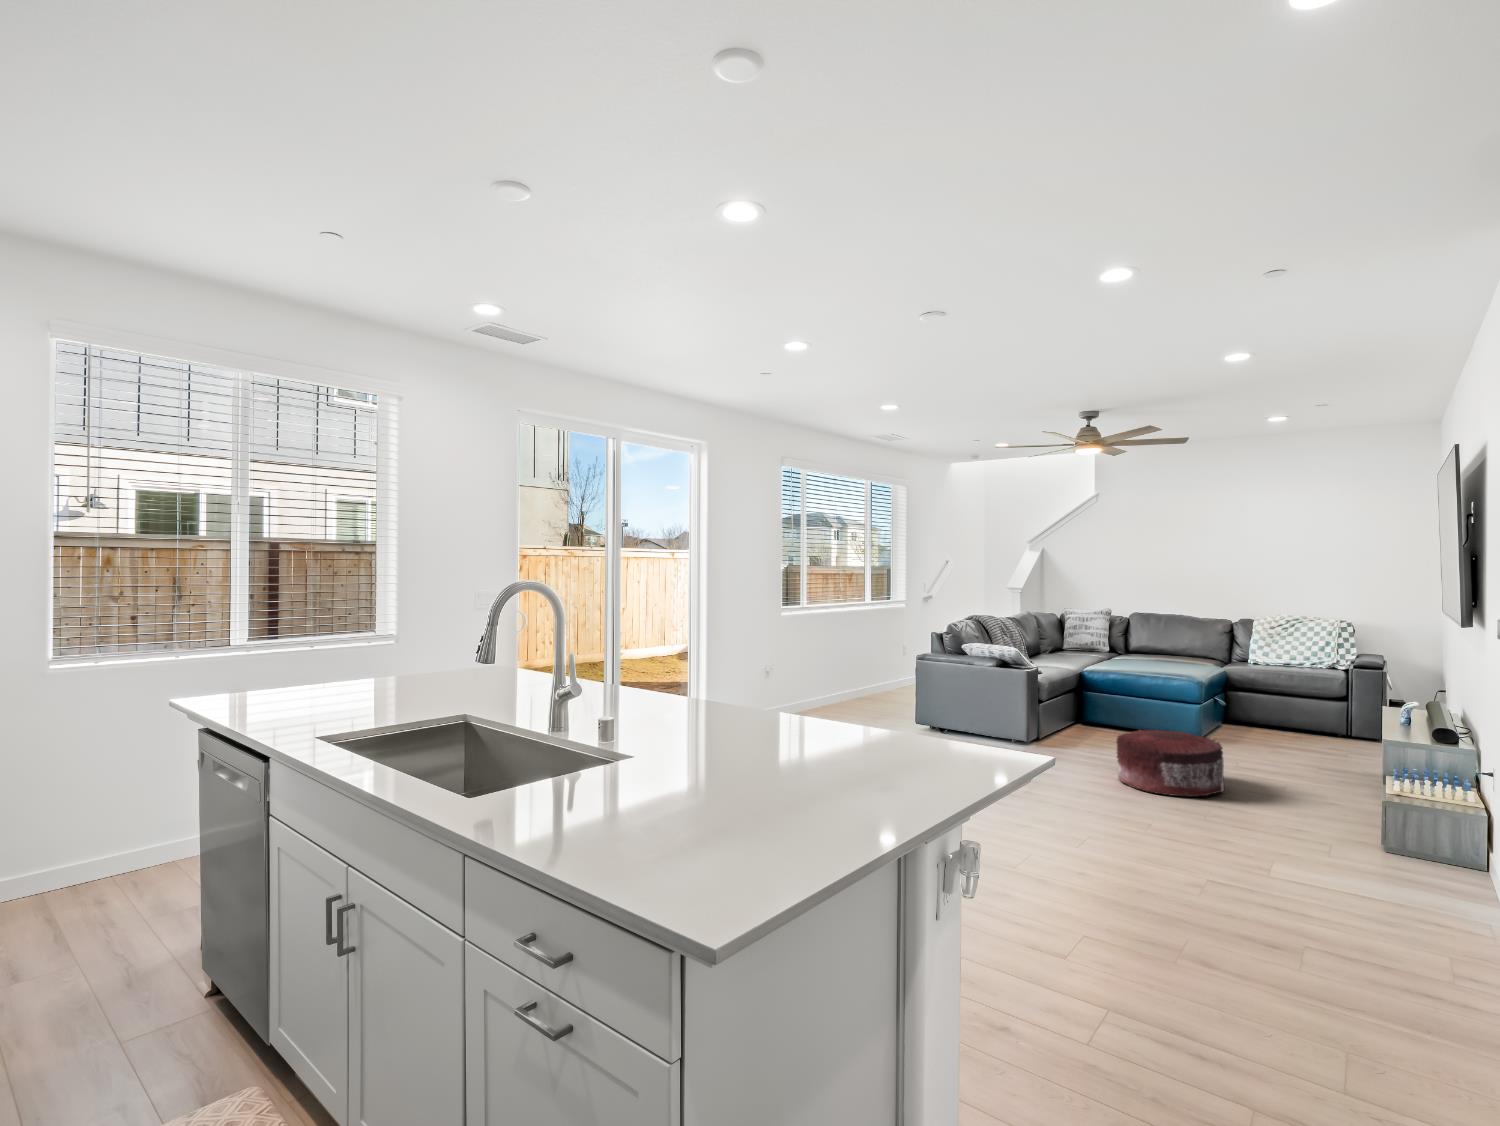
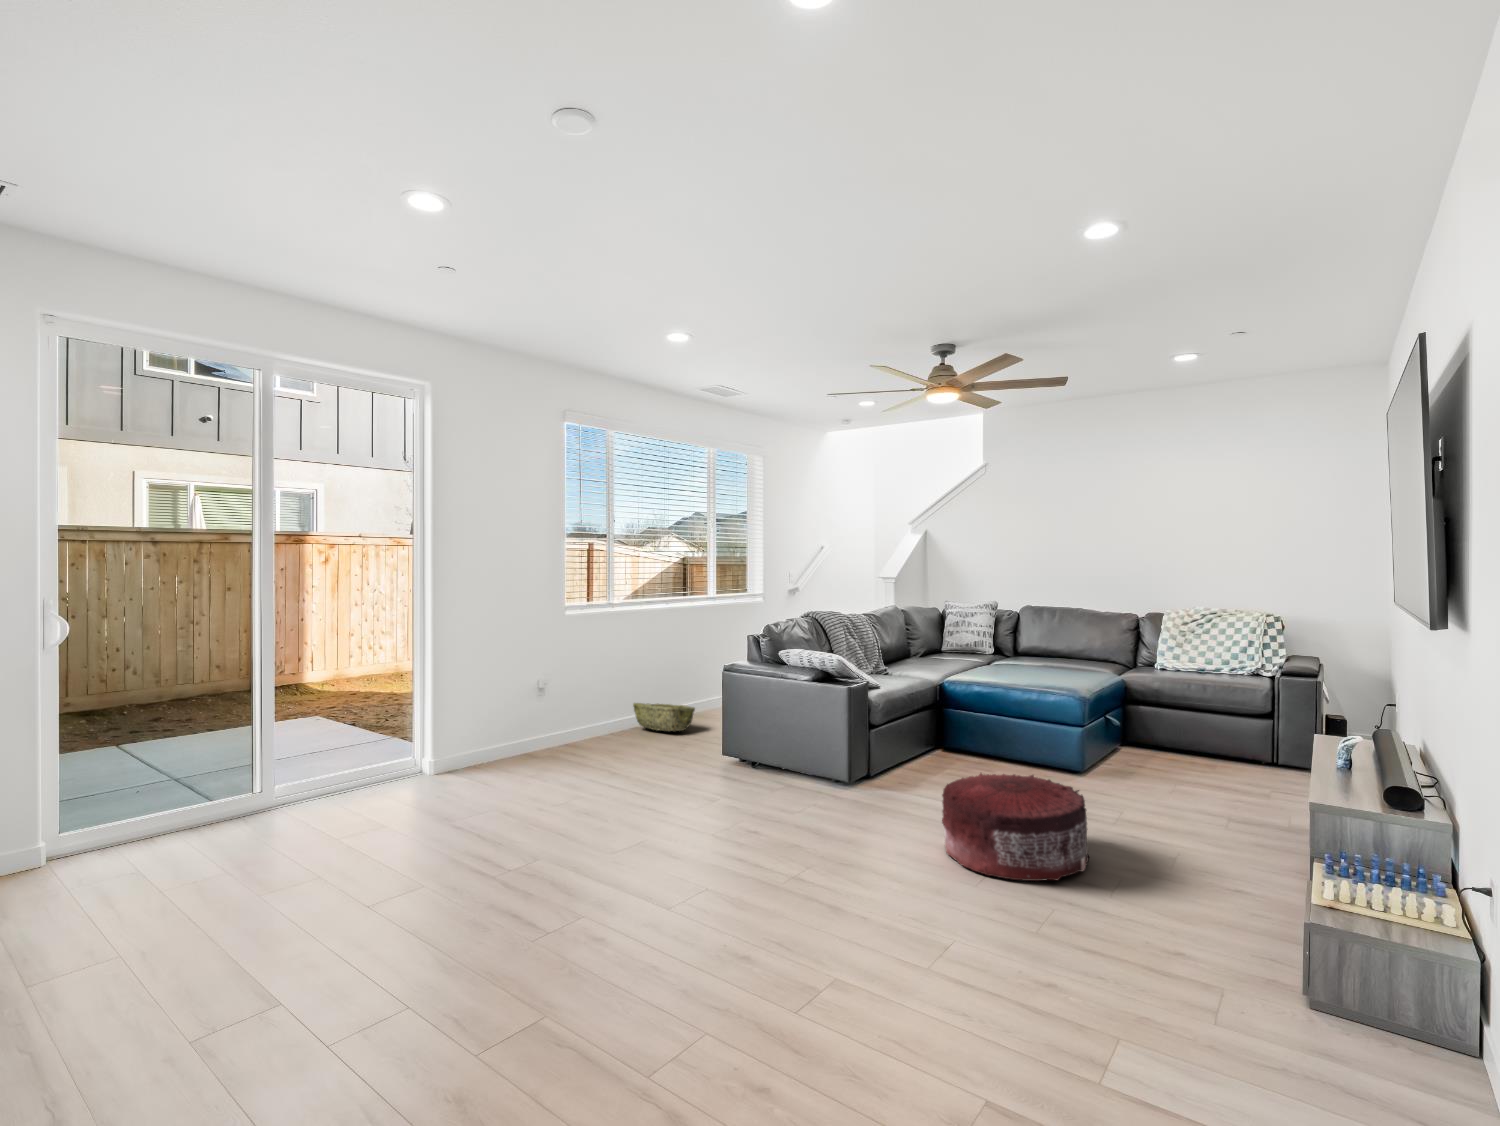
woven basket: none [825,686,876,710] -> present [633,703,695,731]

